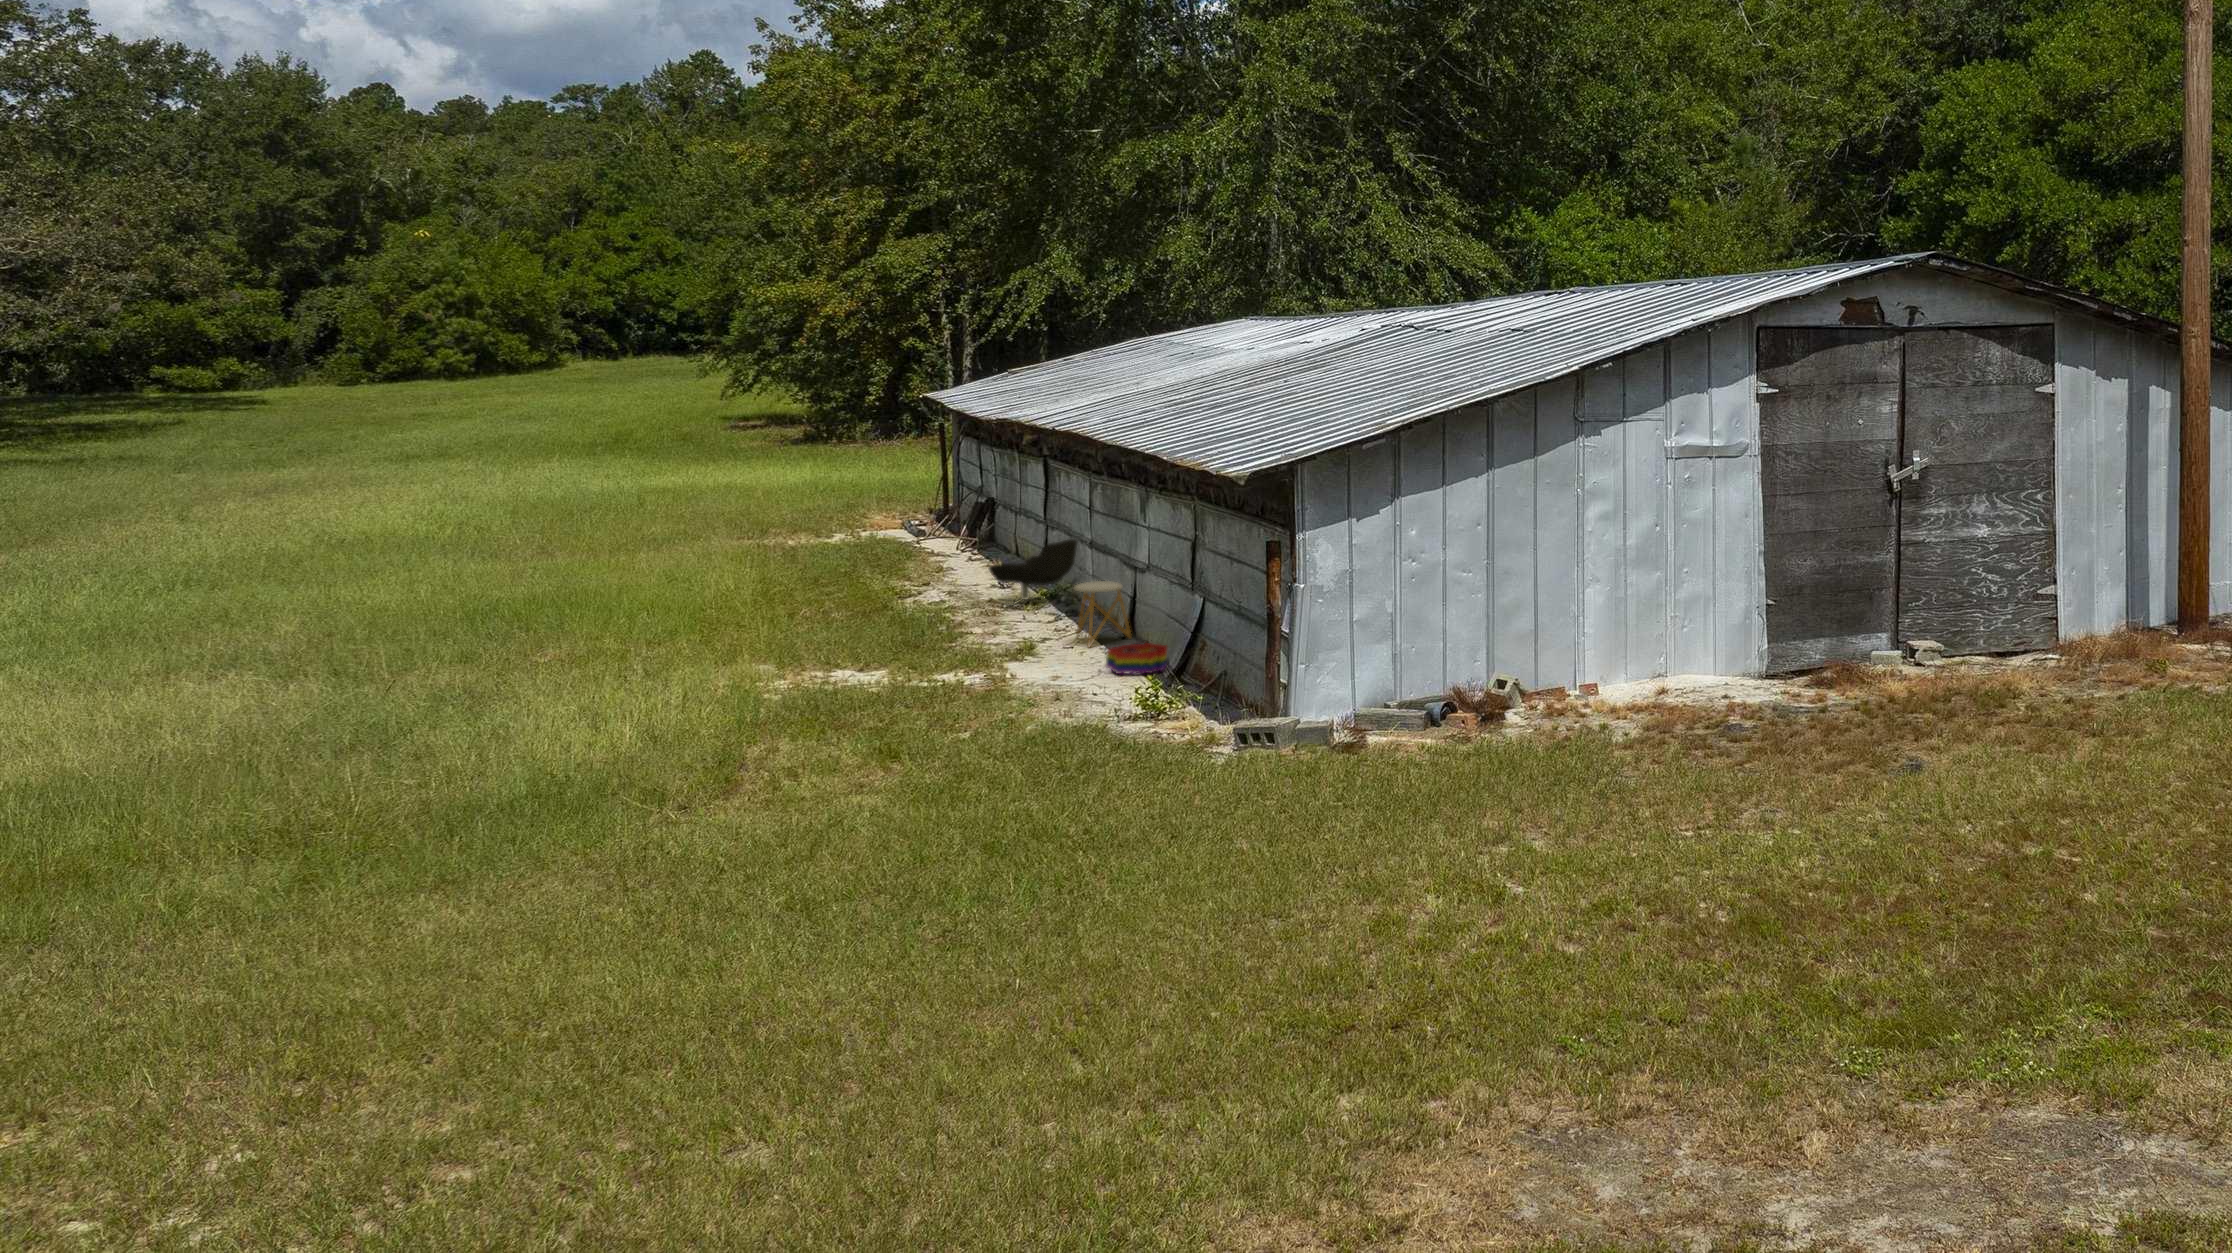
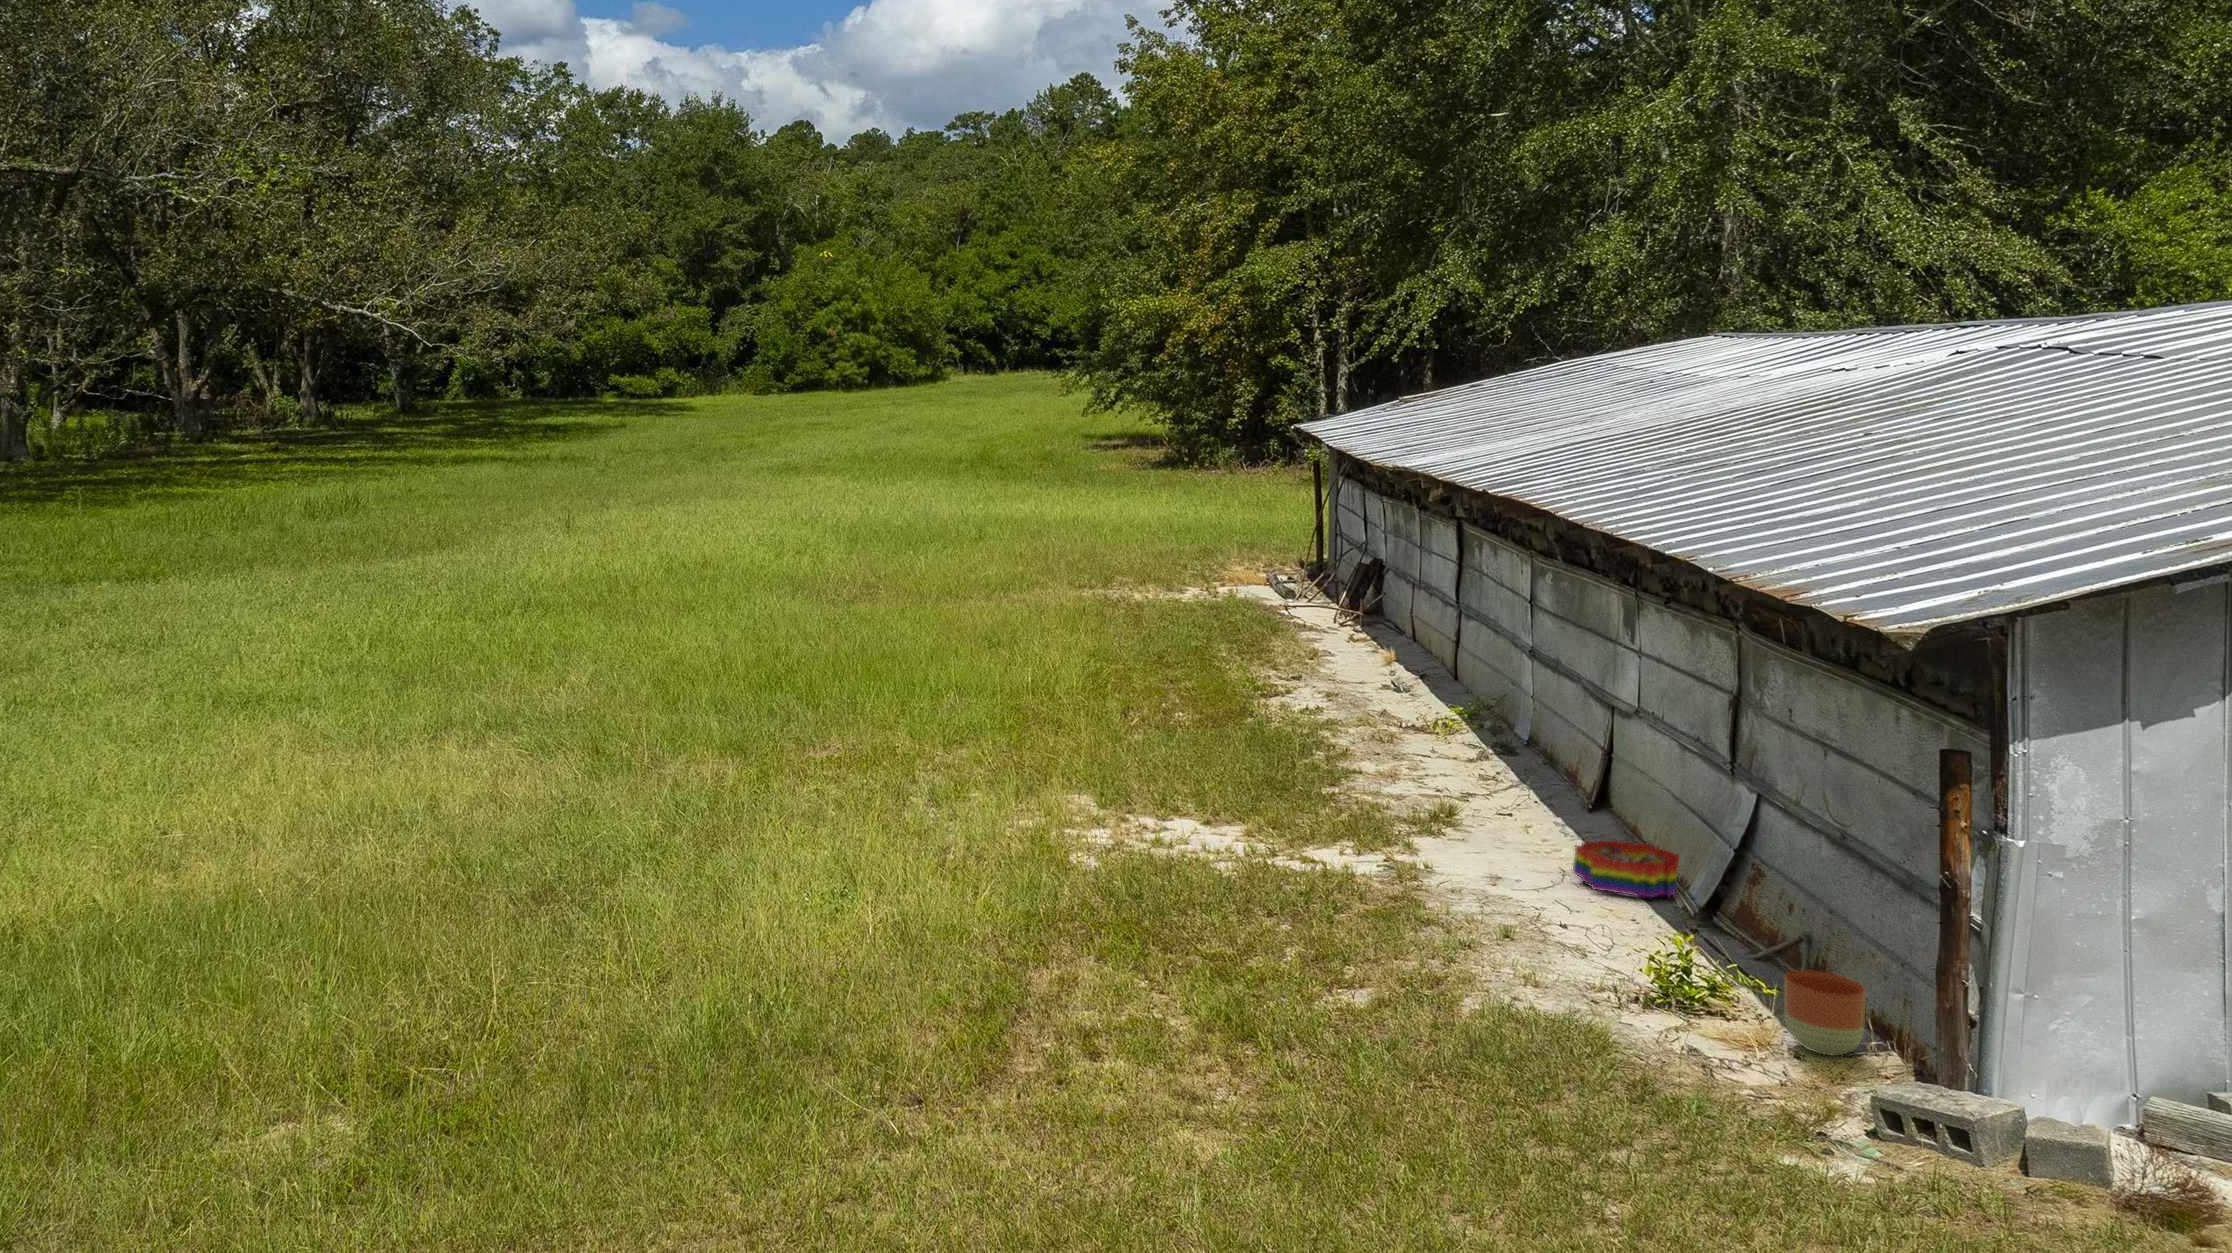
lounge chair: present [989,539,1077,602] -> none [1381,644,1510,731]
stool: present [1074,581,1131,646] -> none [1514,724,1605,825]
planter: none [1205,681,1245,725] -> present [1784,970,1866,1055]

